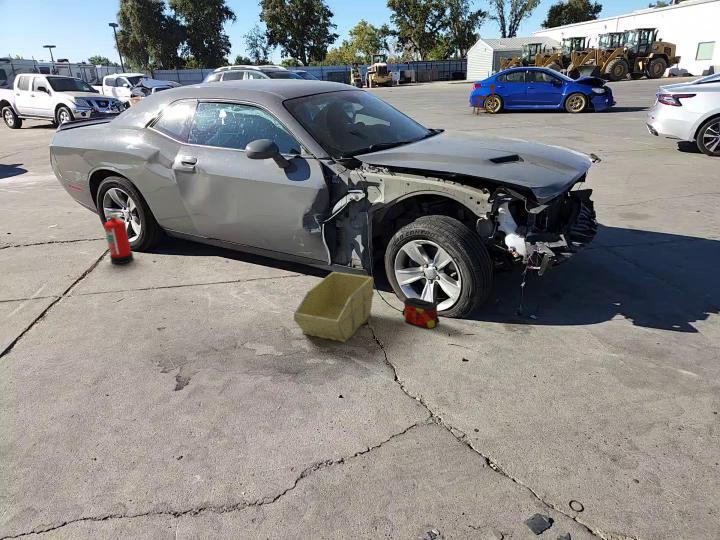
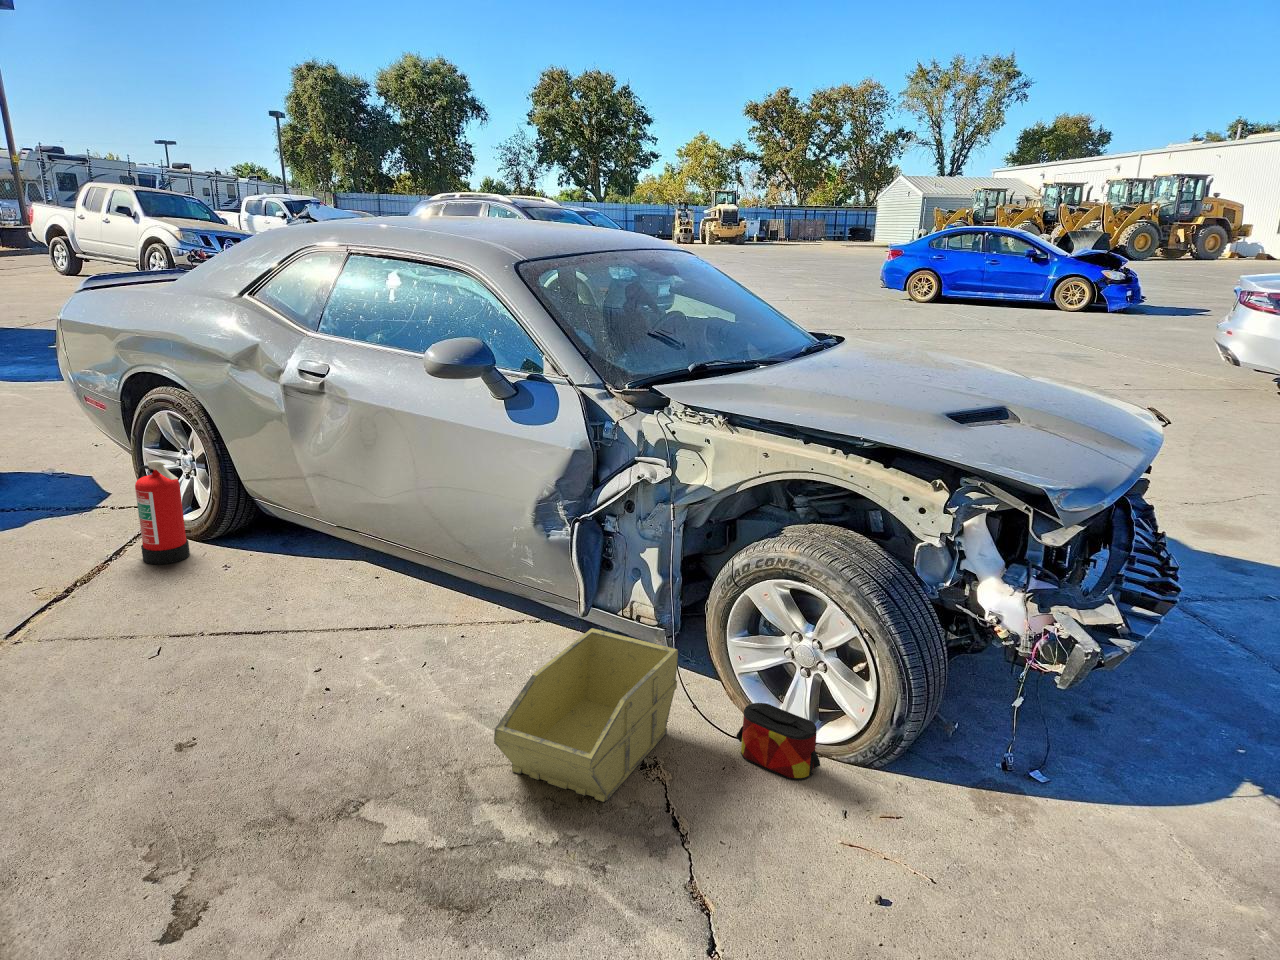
bench: present [473,84,495,115] -> none [880,251,924,307]

